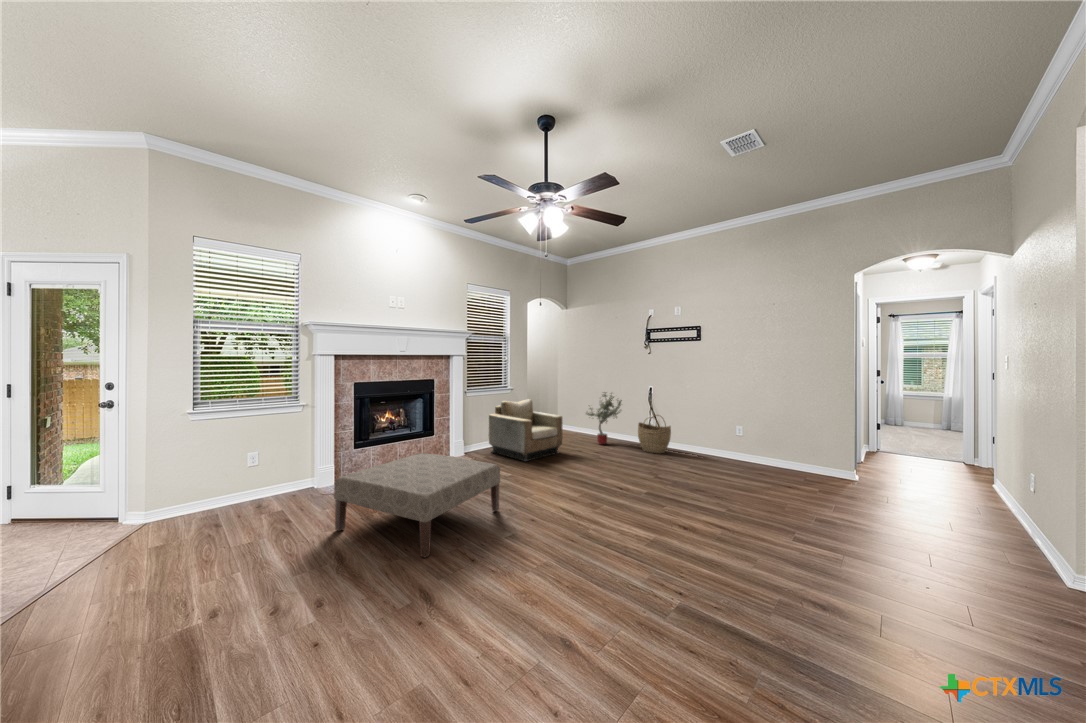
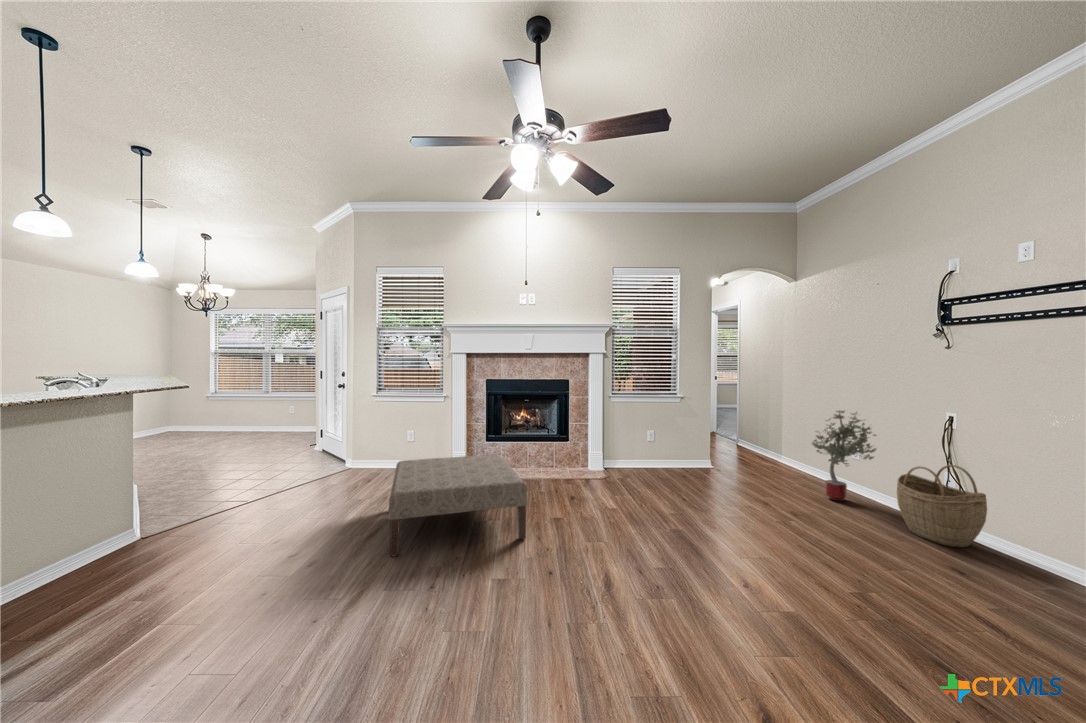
armchair: present [489,399,563,461] -> none [623,410,737,495]

